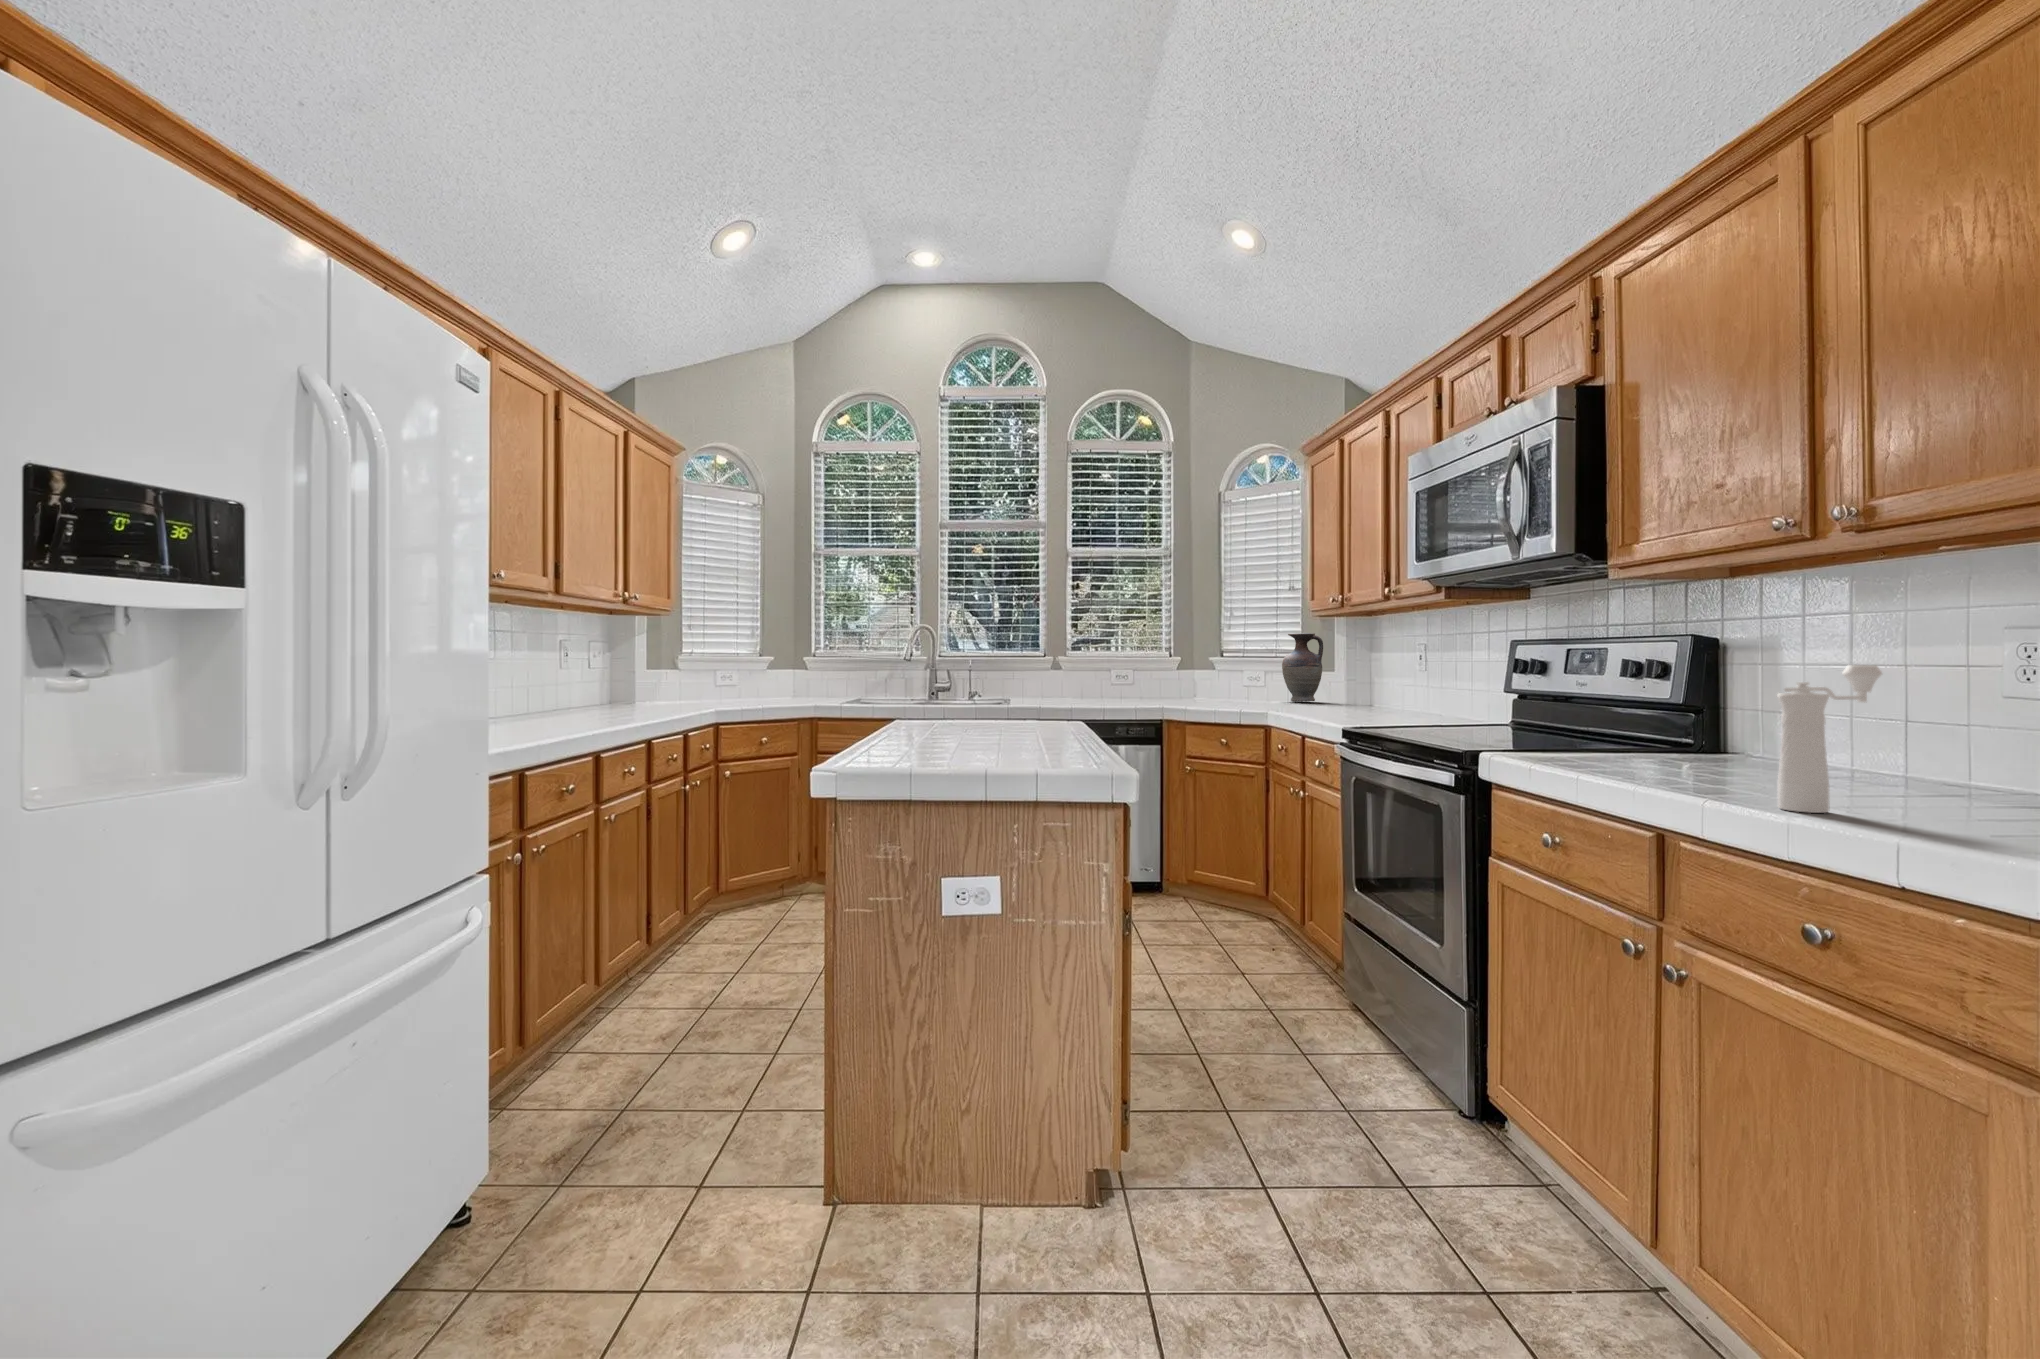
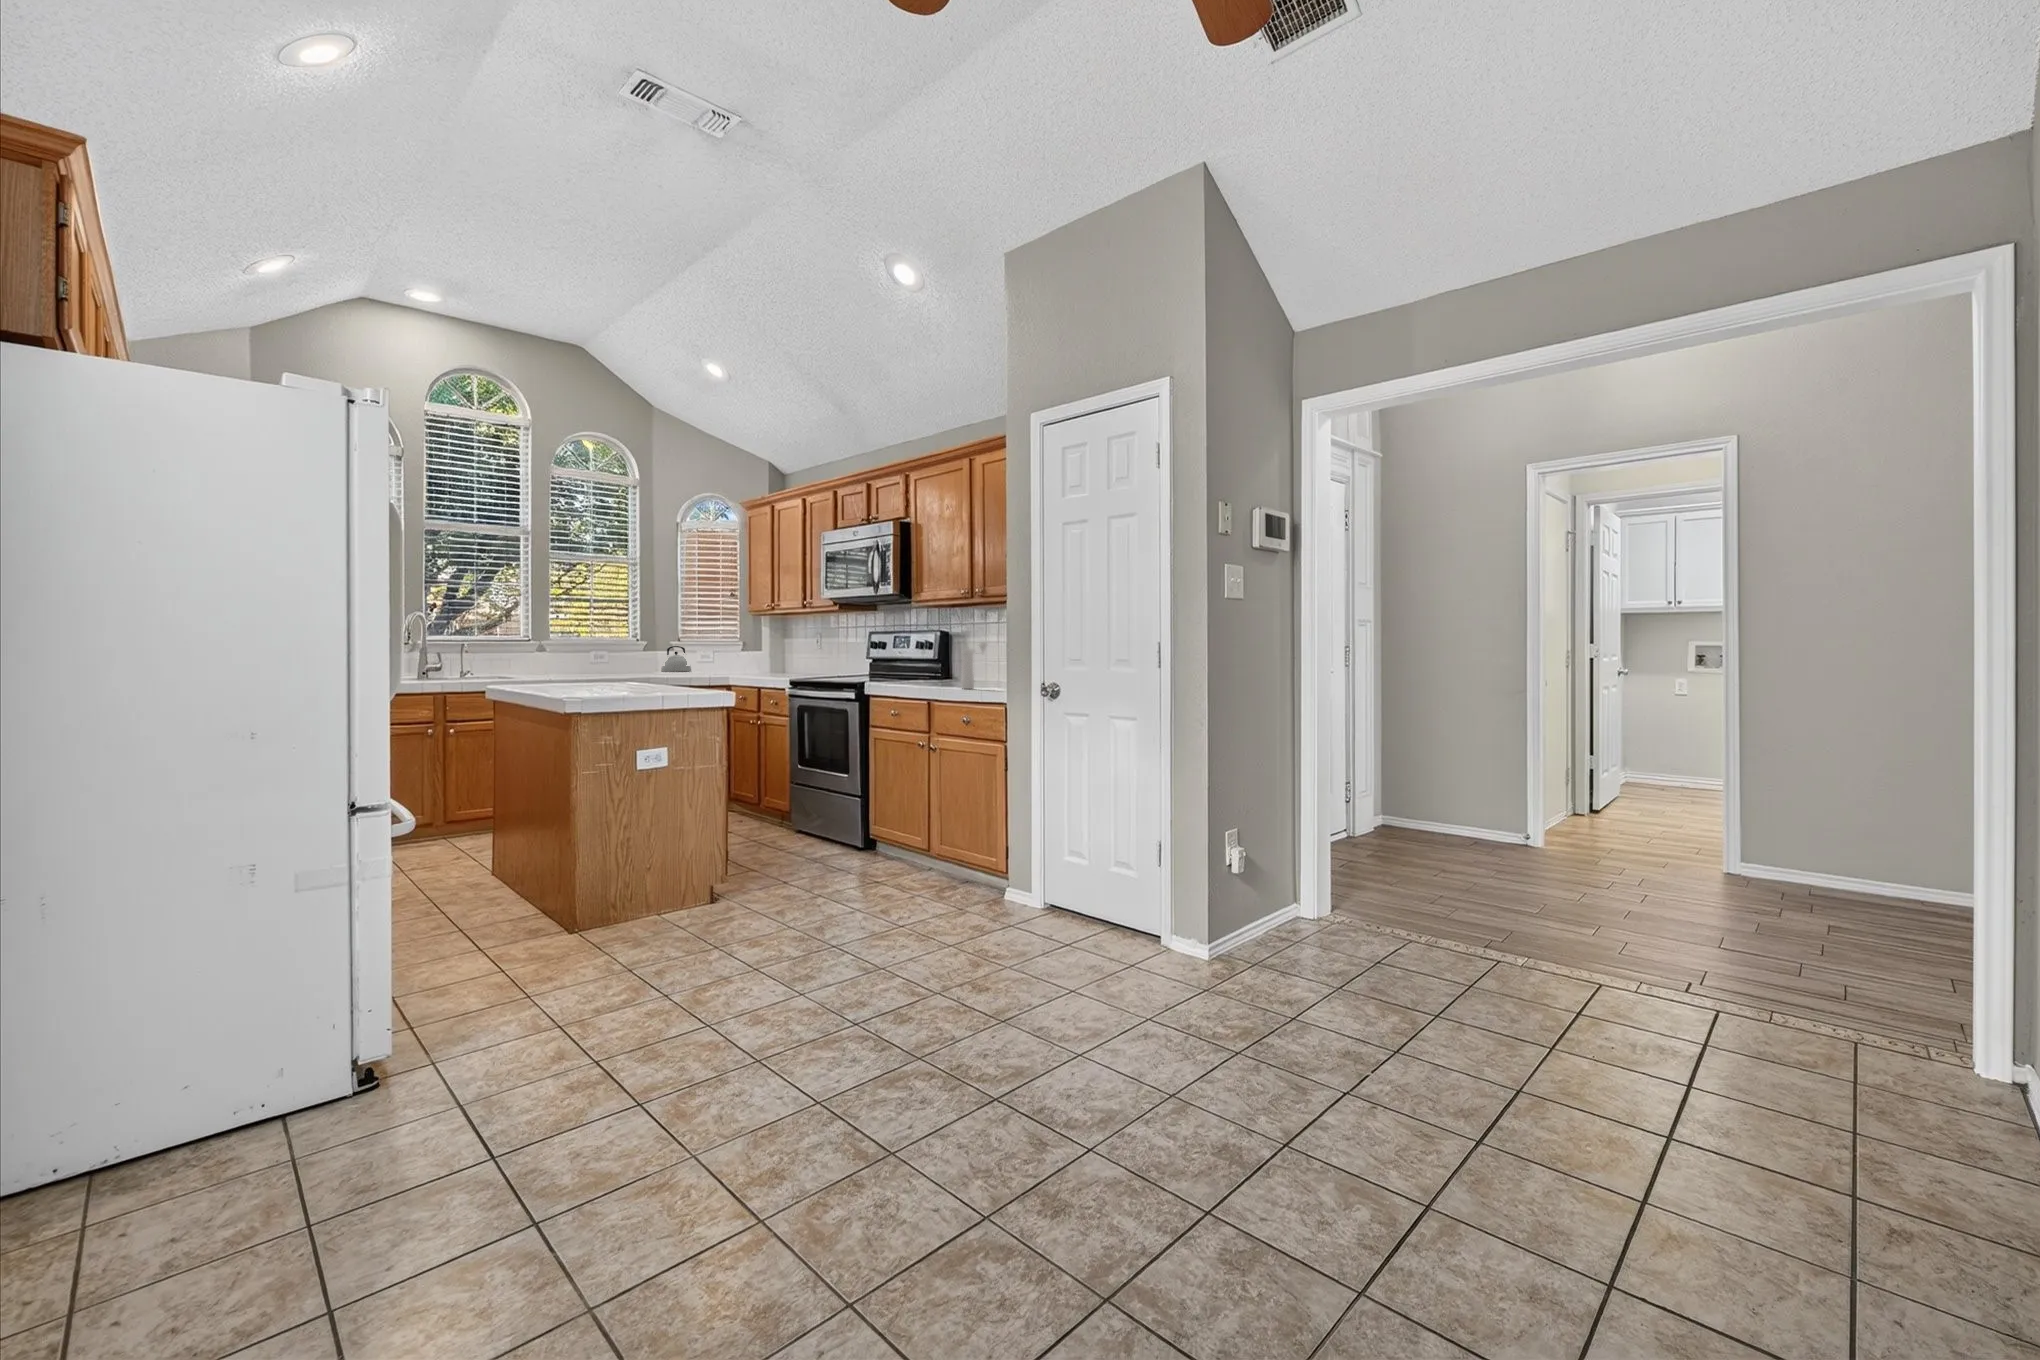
vase: present [1282,633,1323,702] -> none [722,625,750,671]
kettle: none [1199,664,1241,700] -> present [661,646,691,672]

